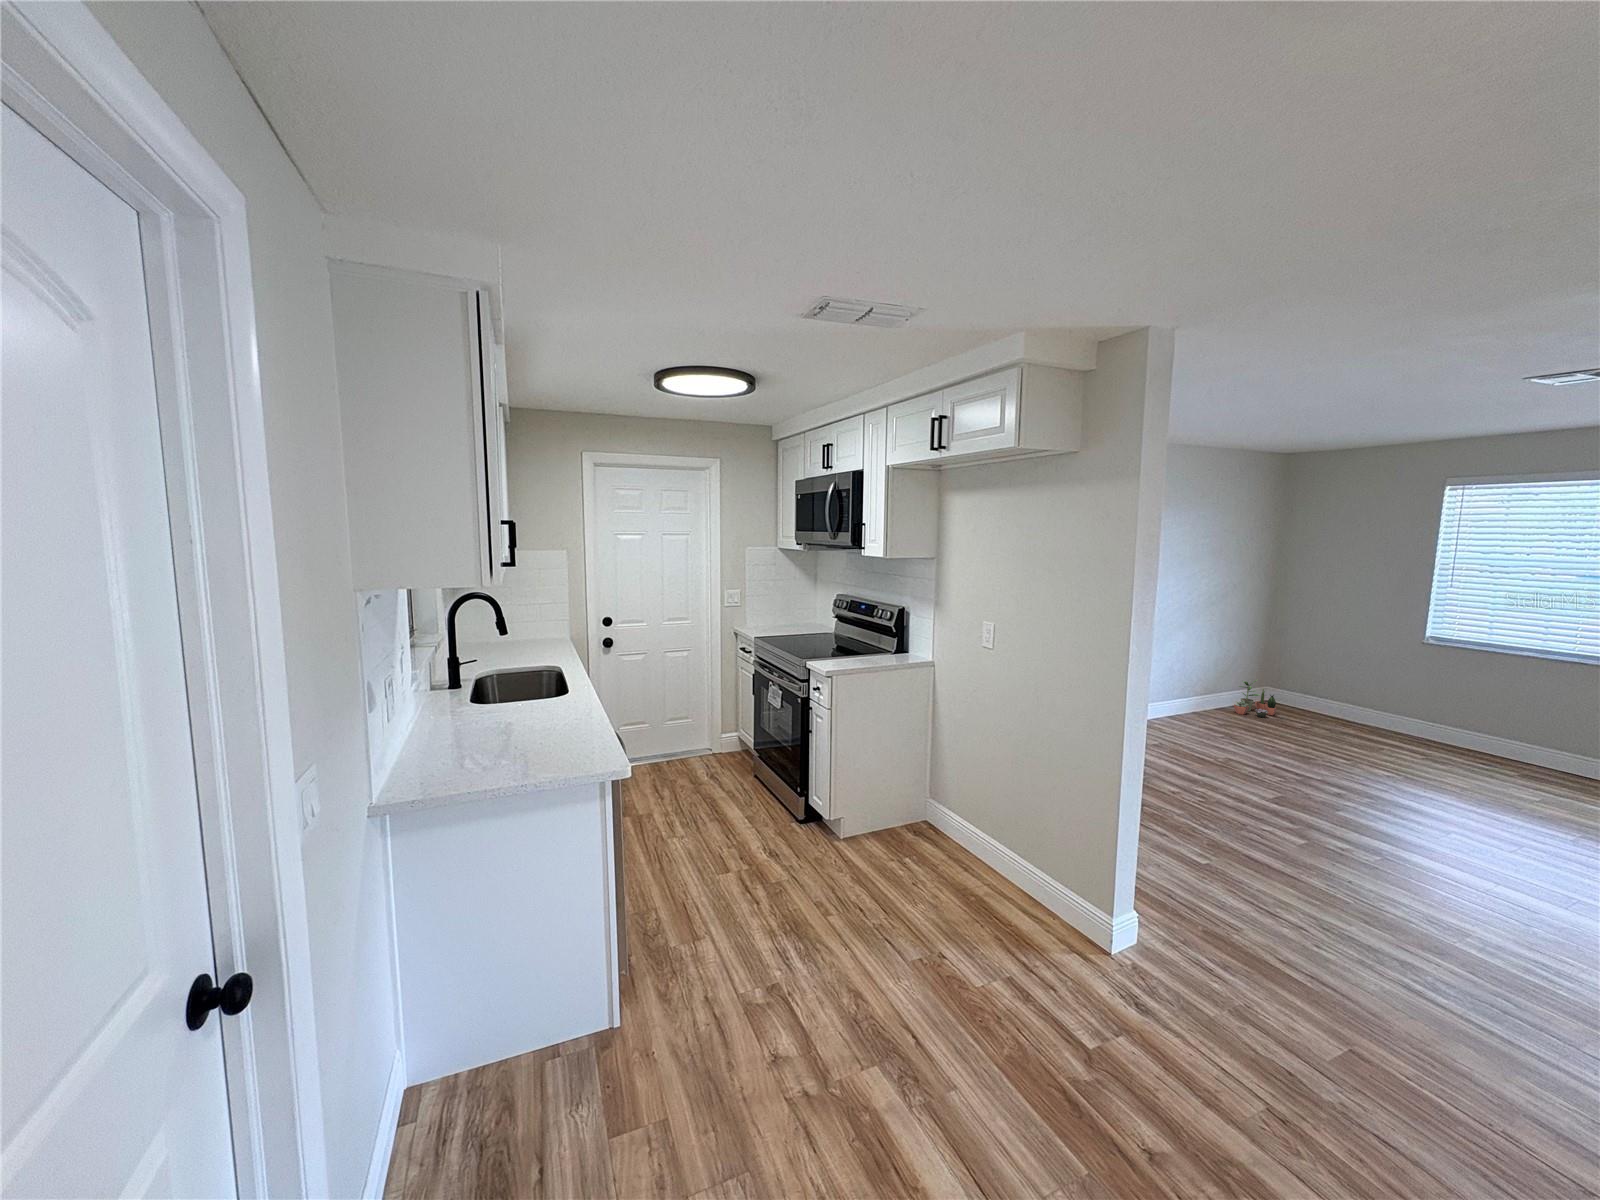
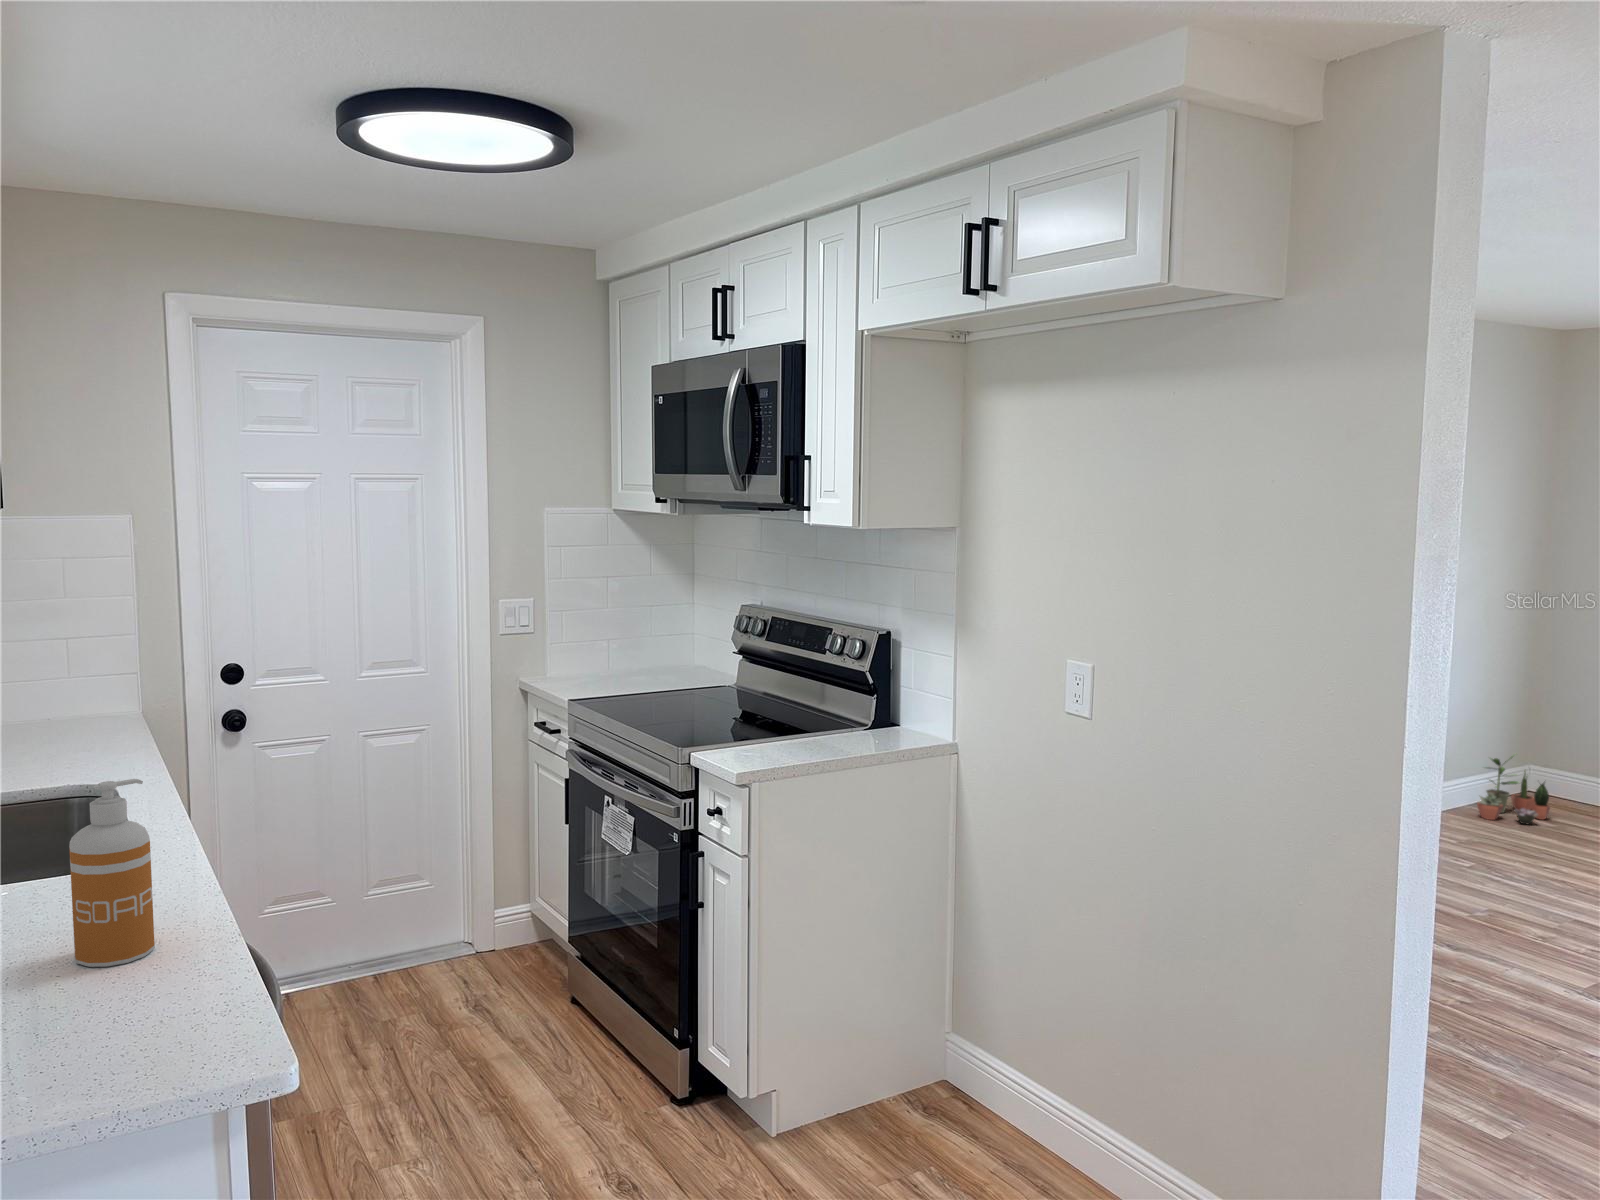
soap dispenser: none [550,660,581,734] -> present [69,779,155,967]

